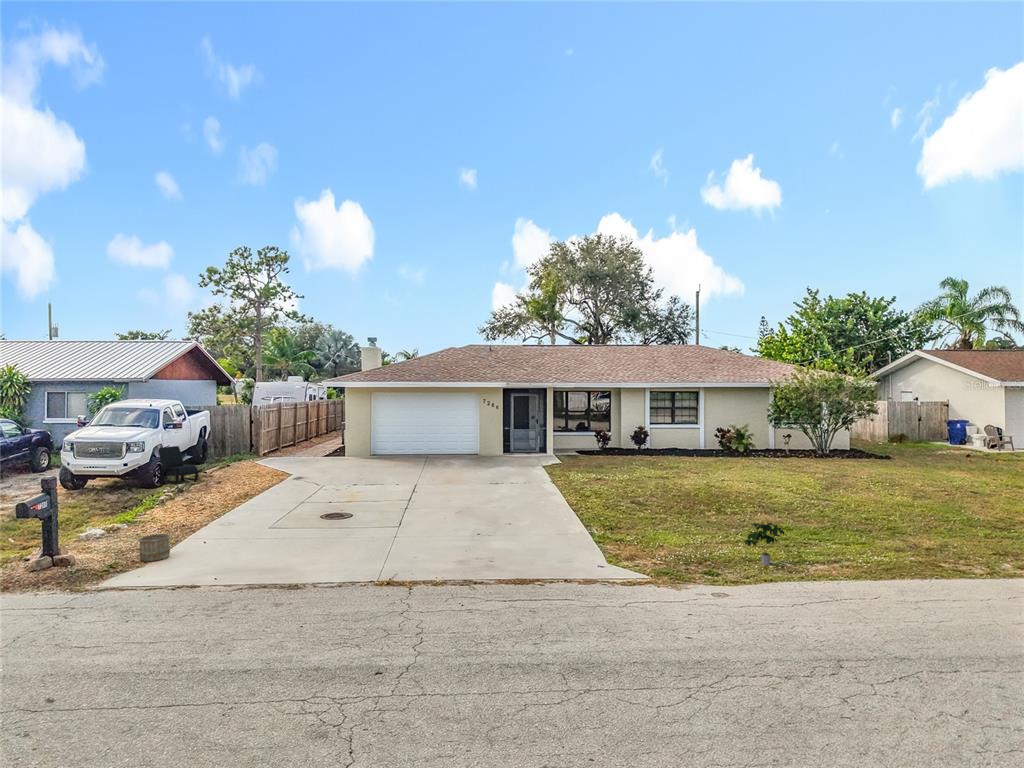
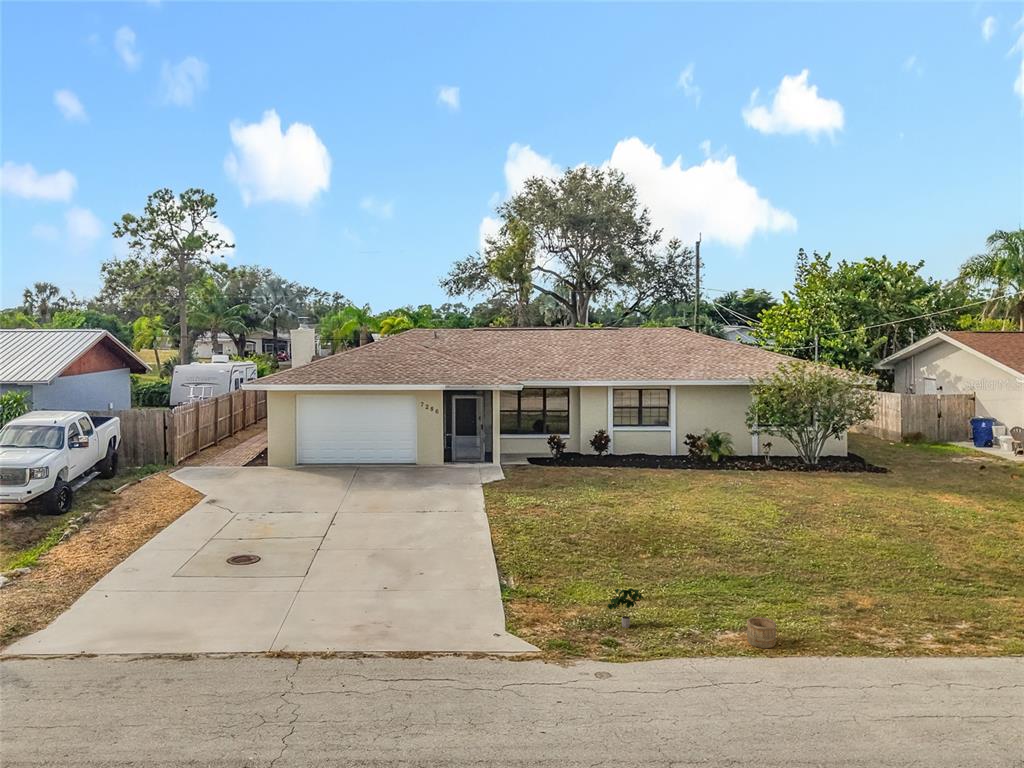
lounge chair: present [159,446,199,484] -> none [62,468,106,510]
wooden bucket: present [139,534,170,561] -> present [747,617,777,648]

